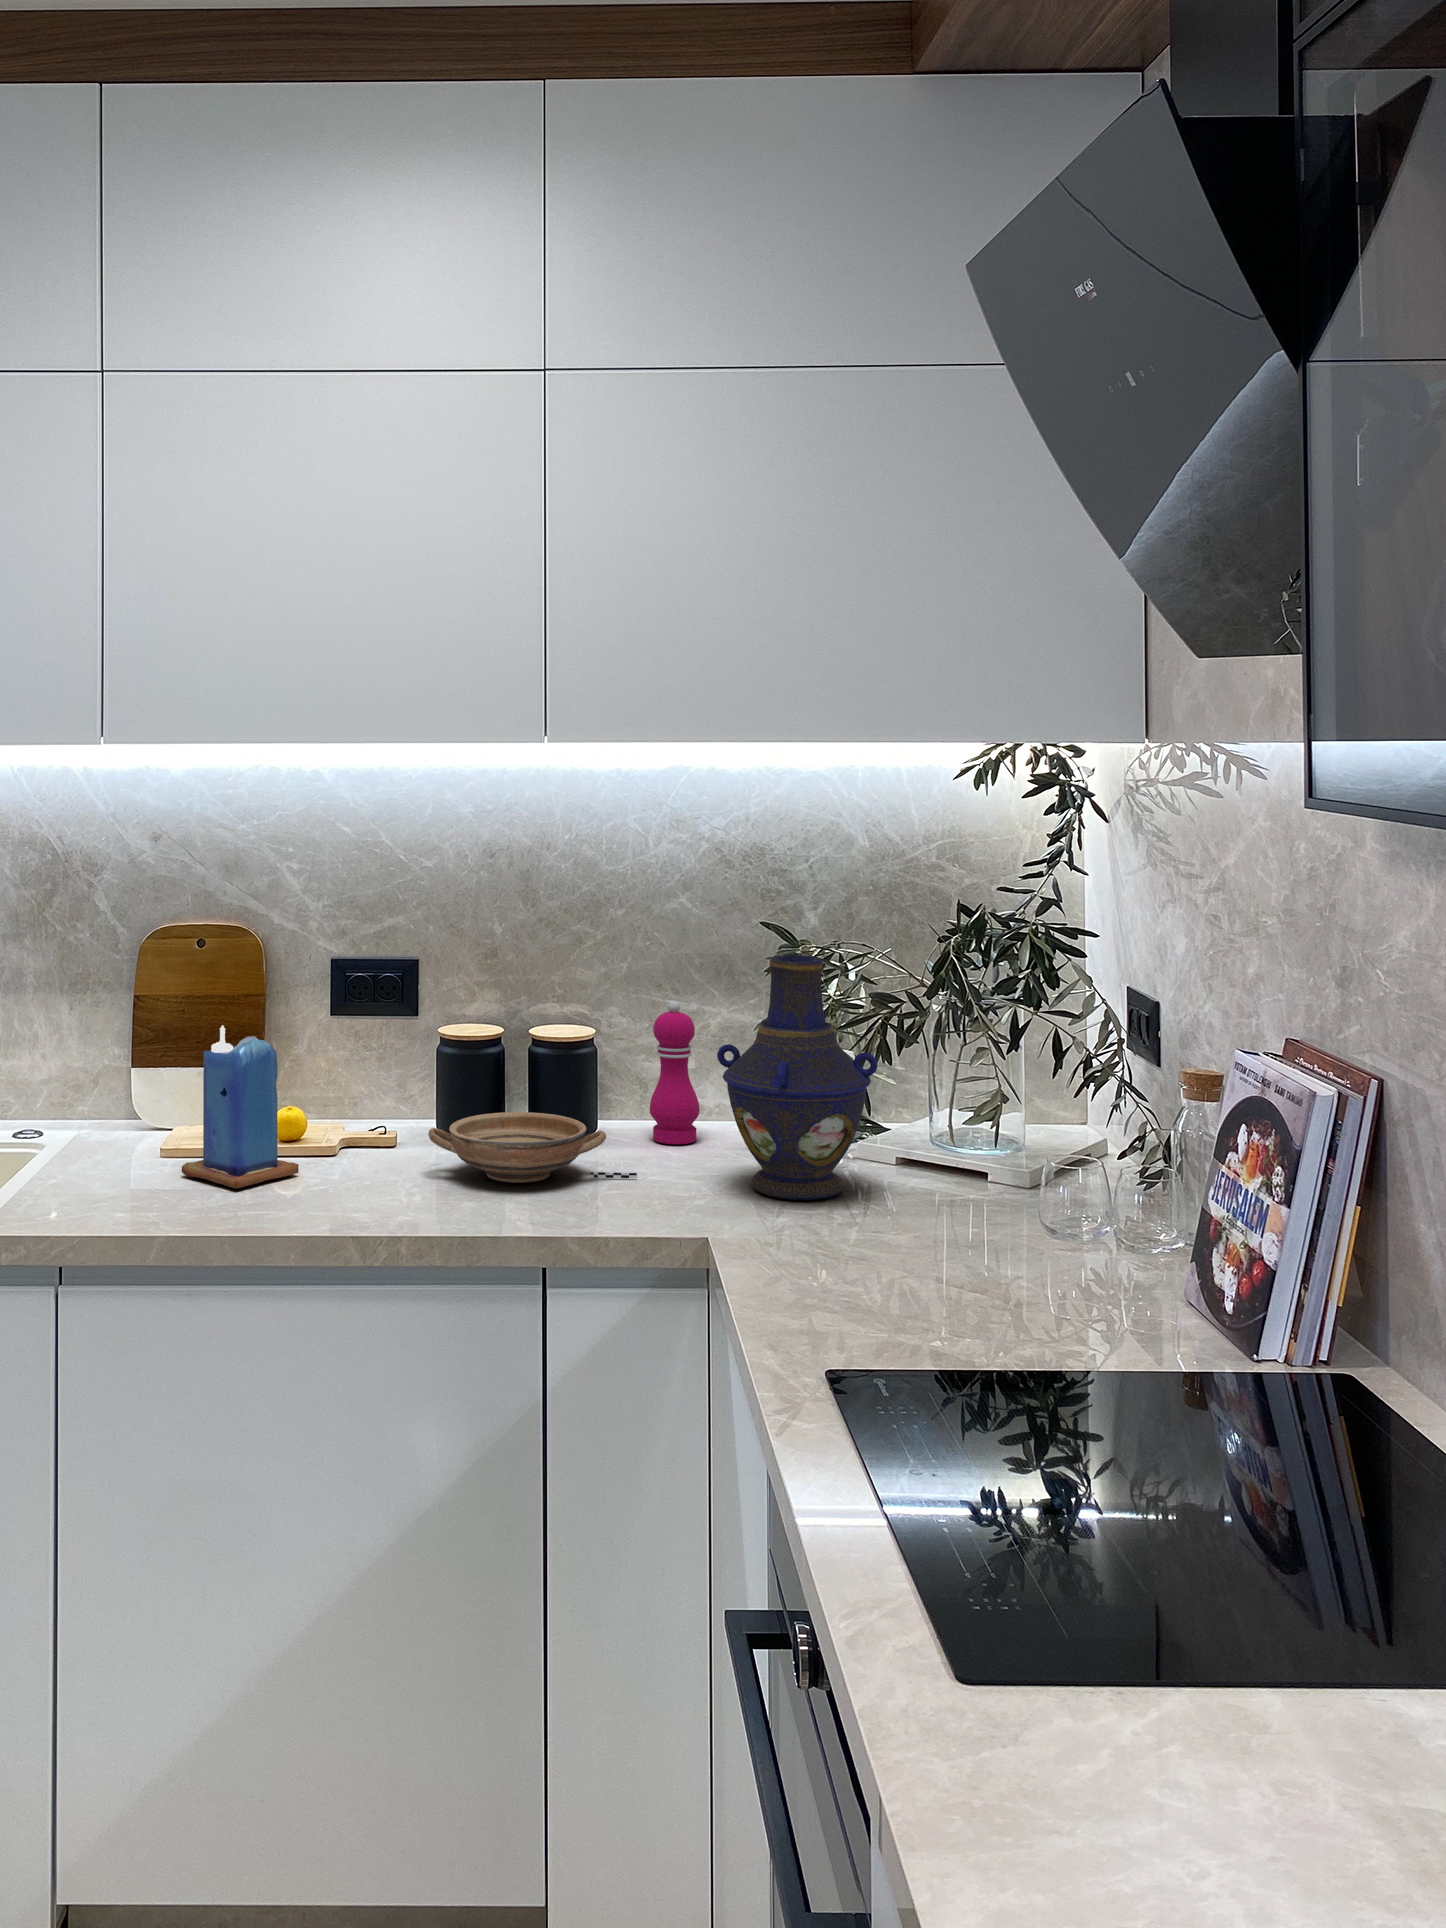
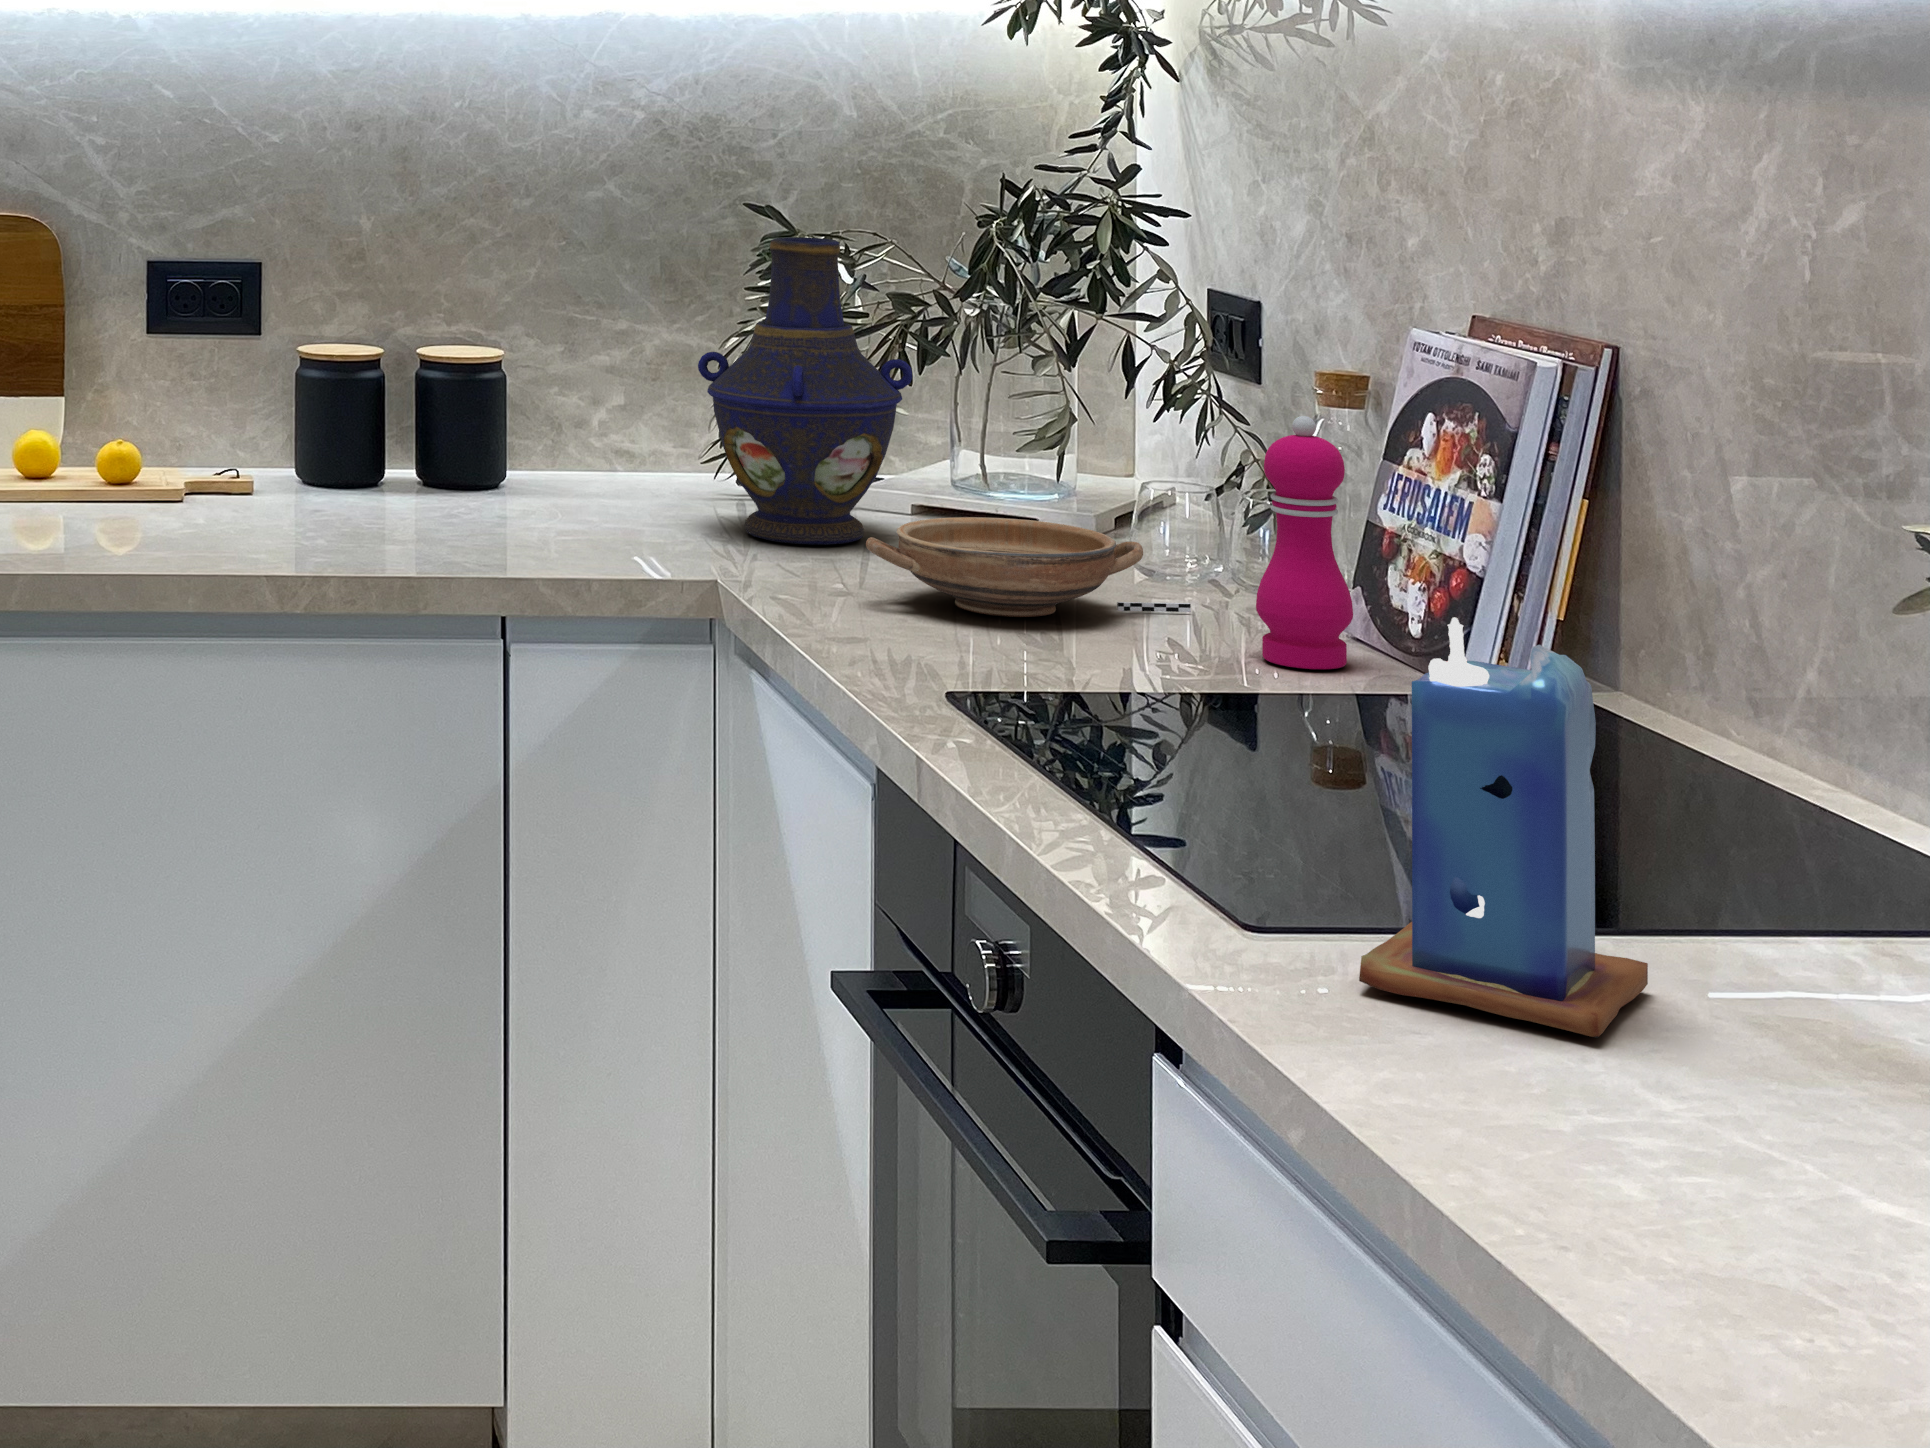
pepper mill: present [650,1001,700,1144] -> present [1256,416,1353,669]
candle: present [182,1025,299,1189] -> present [1359,617,1648,1038]
bowl: present [428,1112,637,1183] -> present [866,517,1191,617]

